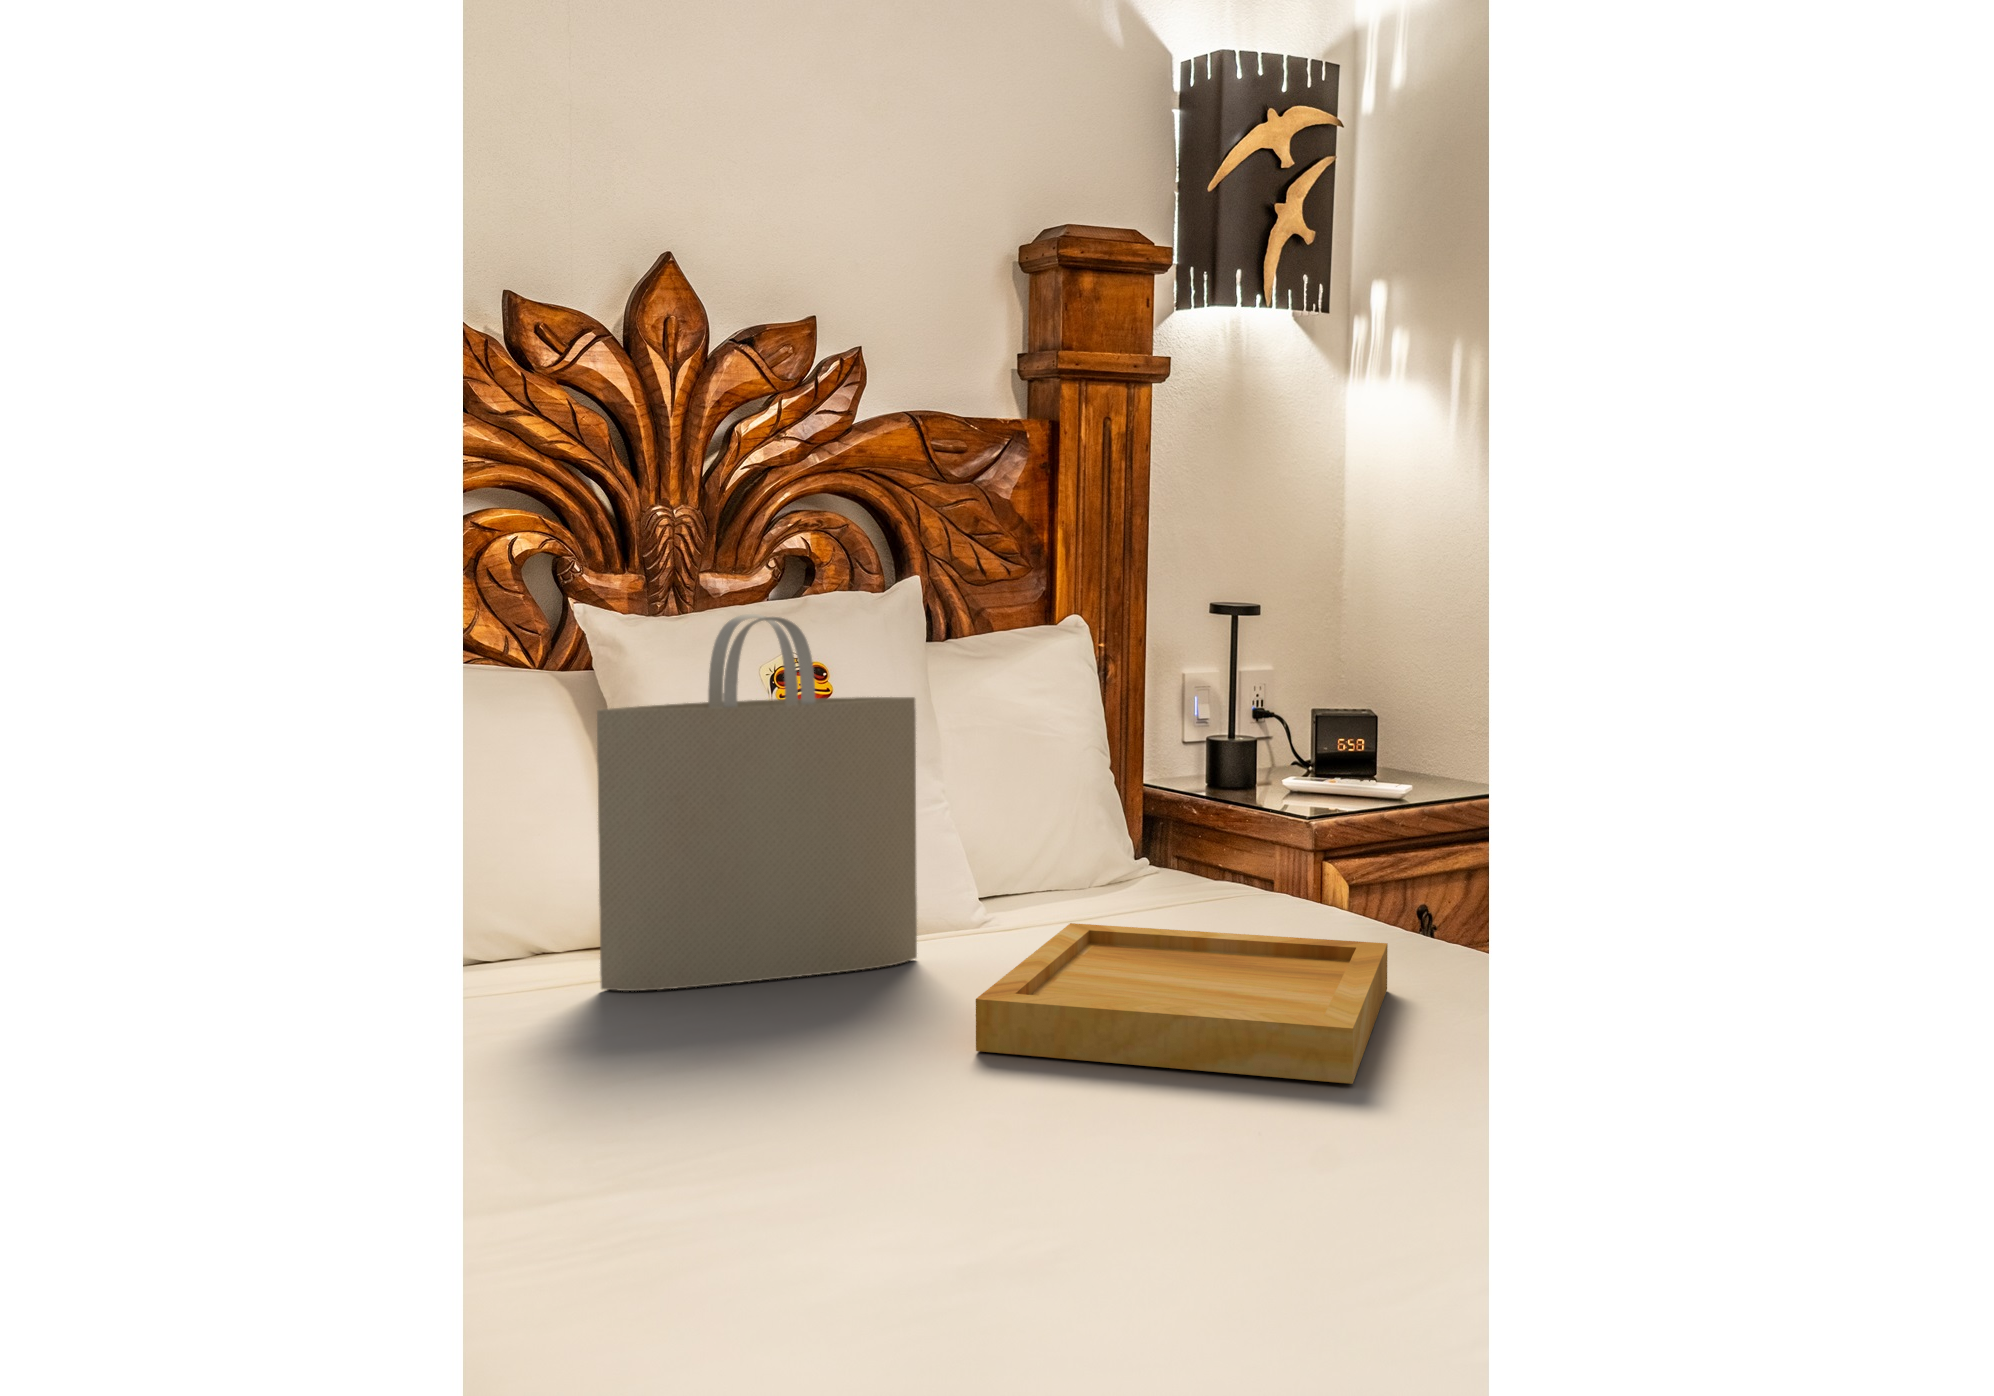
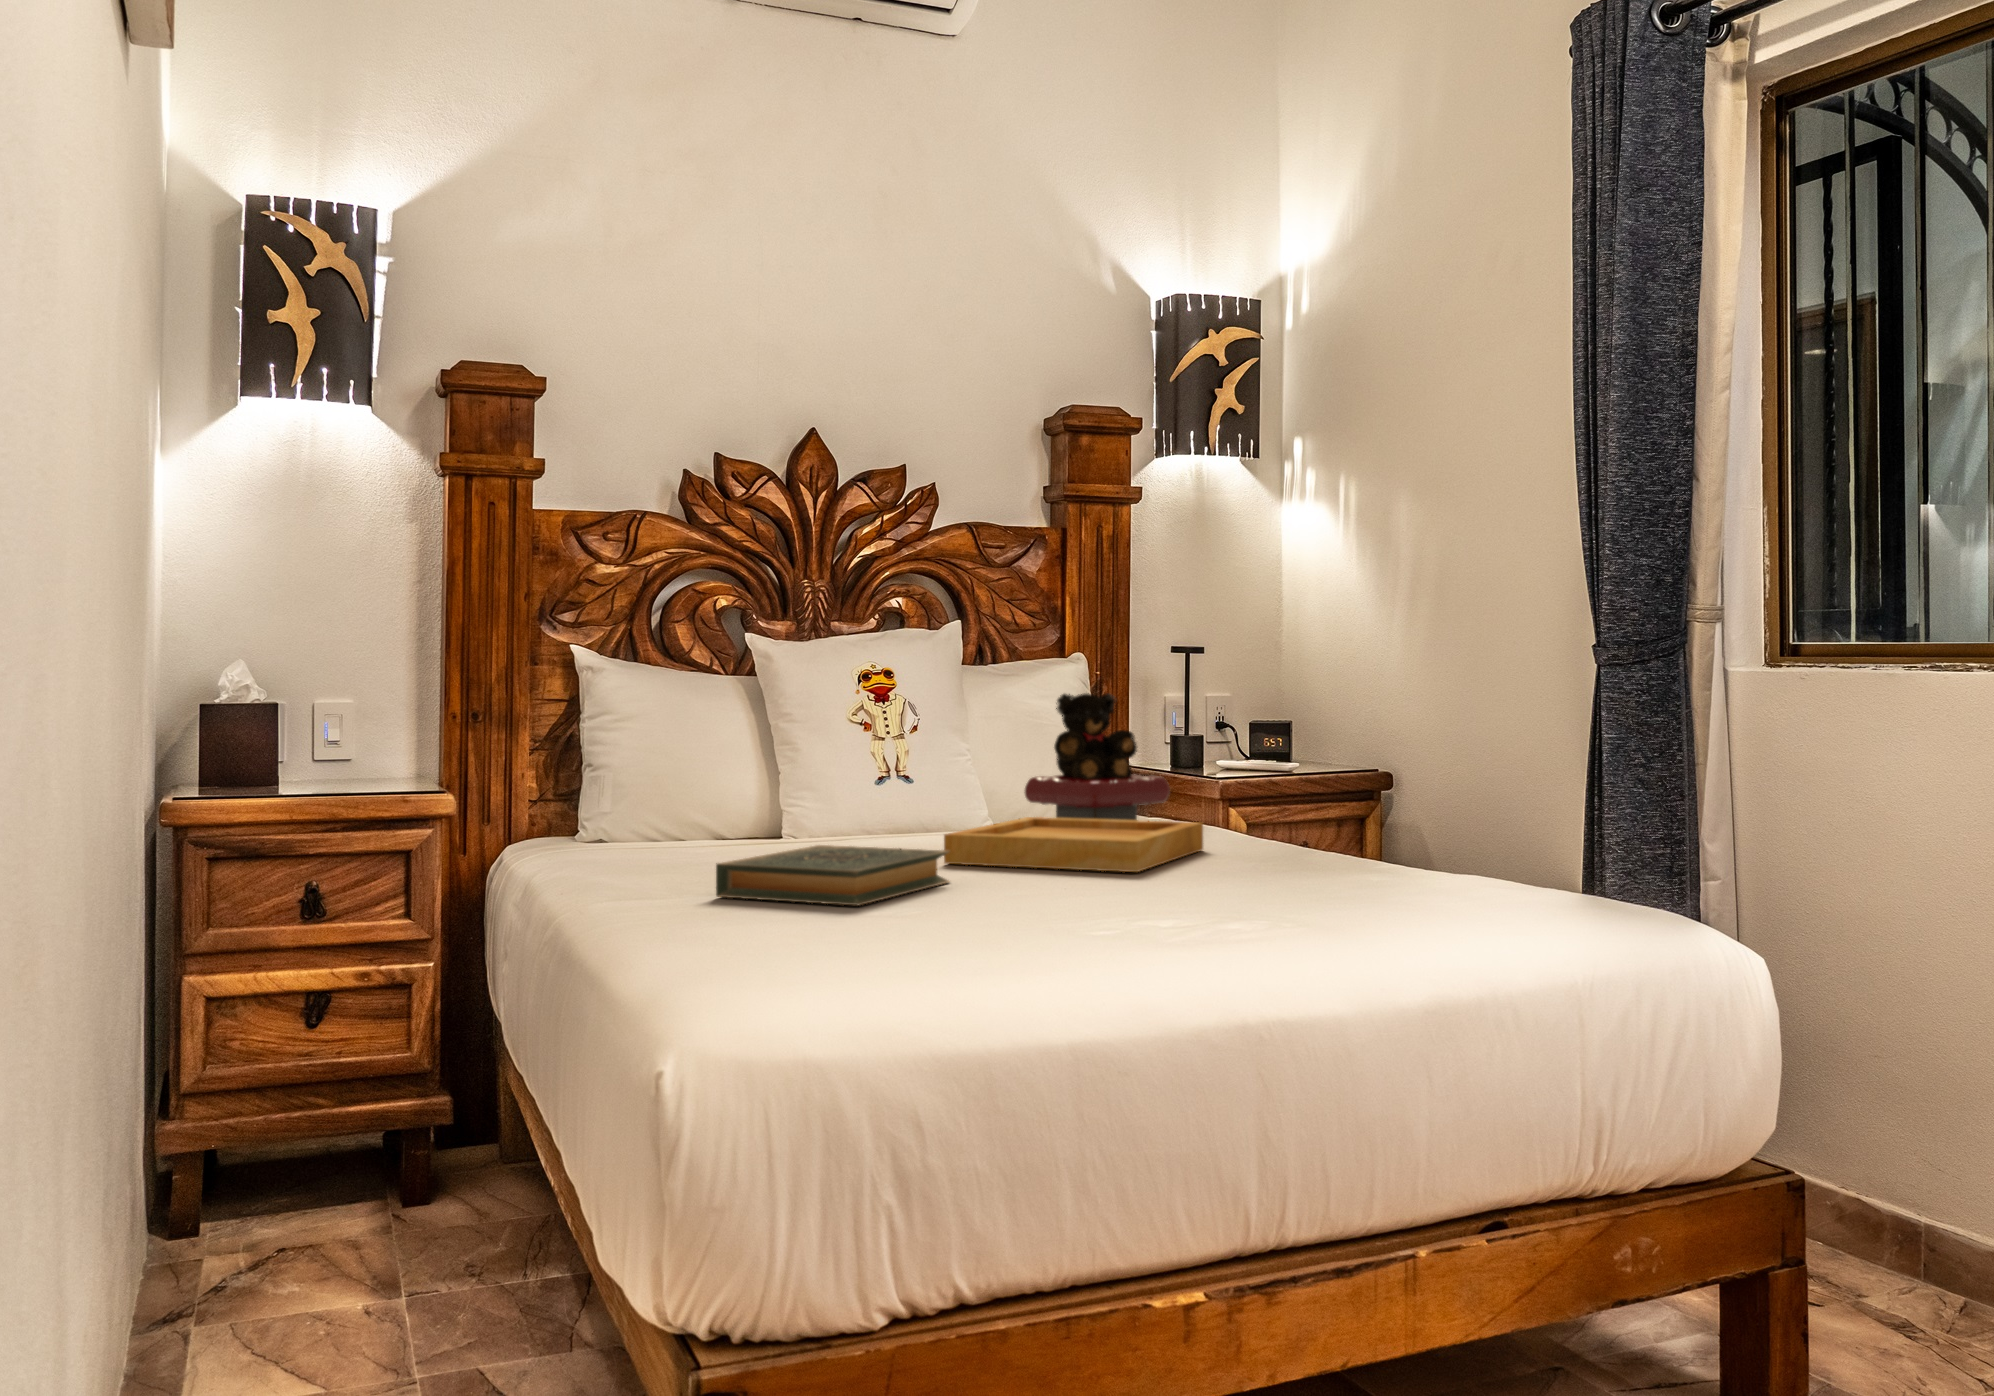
tote bag: present [597,614,917,991] -> none [750,633,939,847]
teddy bear: none [1035,695,1270,927] -> present [1024,693,1170,820]
hardback book: none [594,1045,1032,1257] -> present [716,845,950,905]

